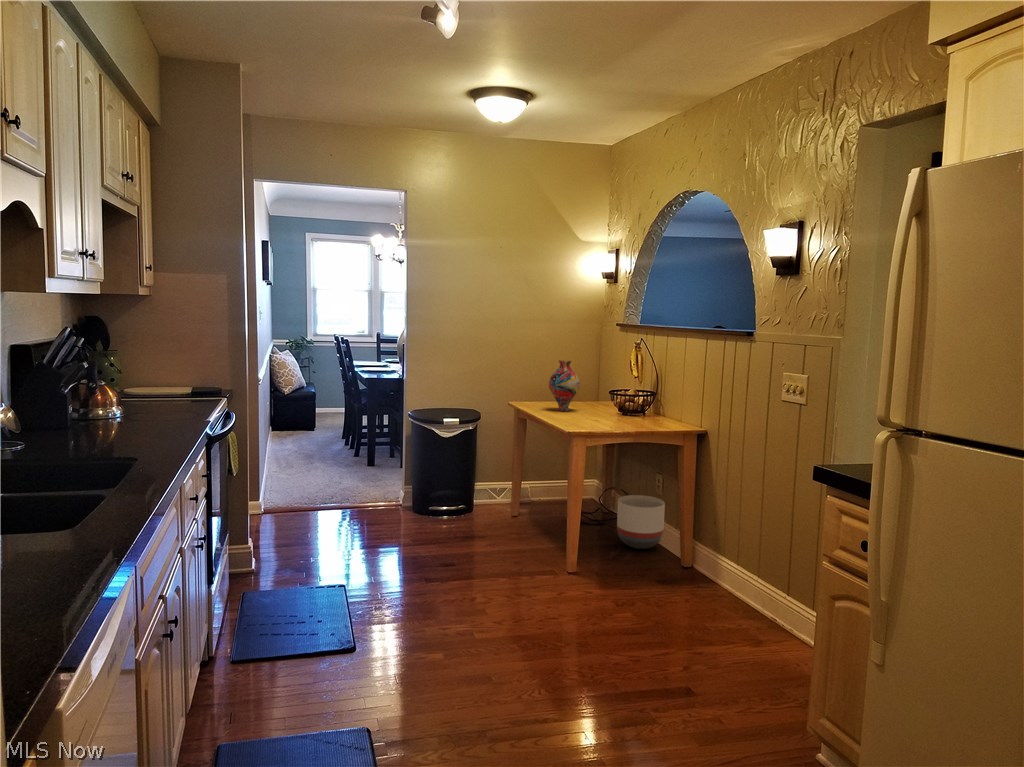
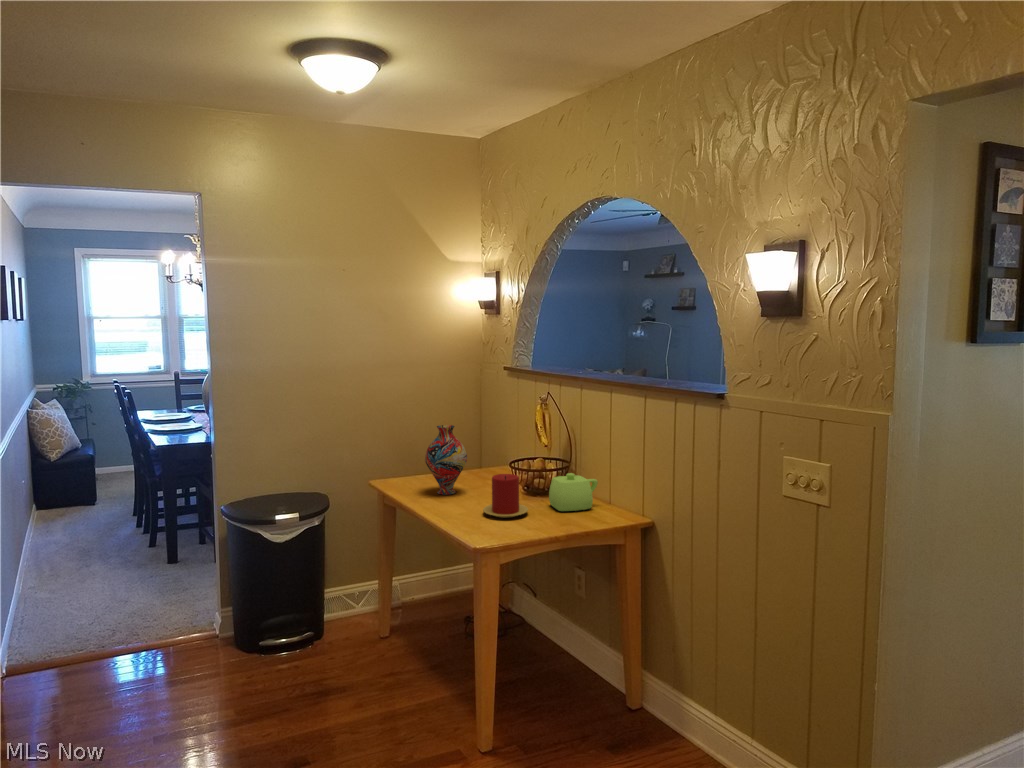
candle: none [583,393,616,422] -> present [483,474,528,518]
teapot: none [635,396,672,423] -> present [549,473,598,511]
planter: present [617,495,665,549] -> none [529,597,590,674]

